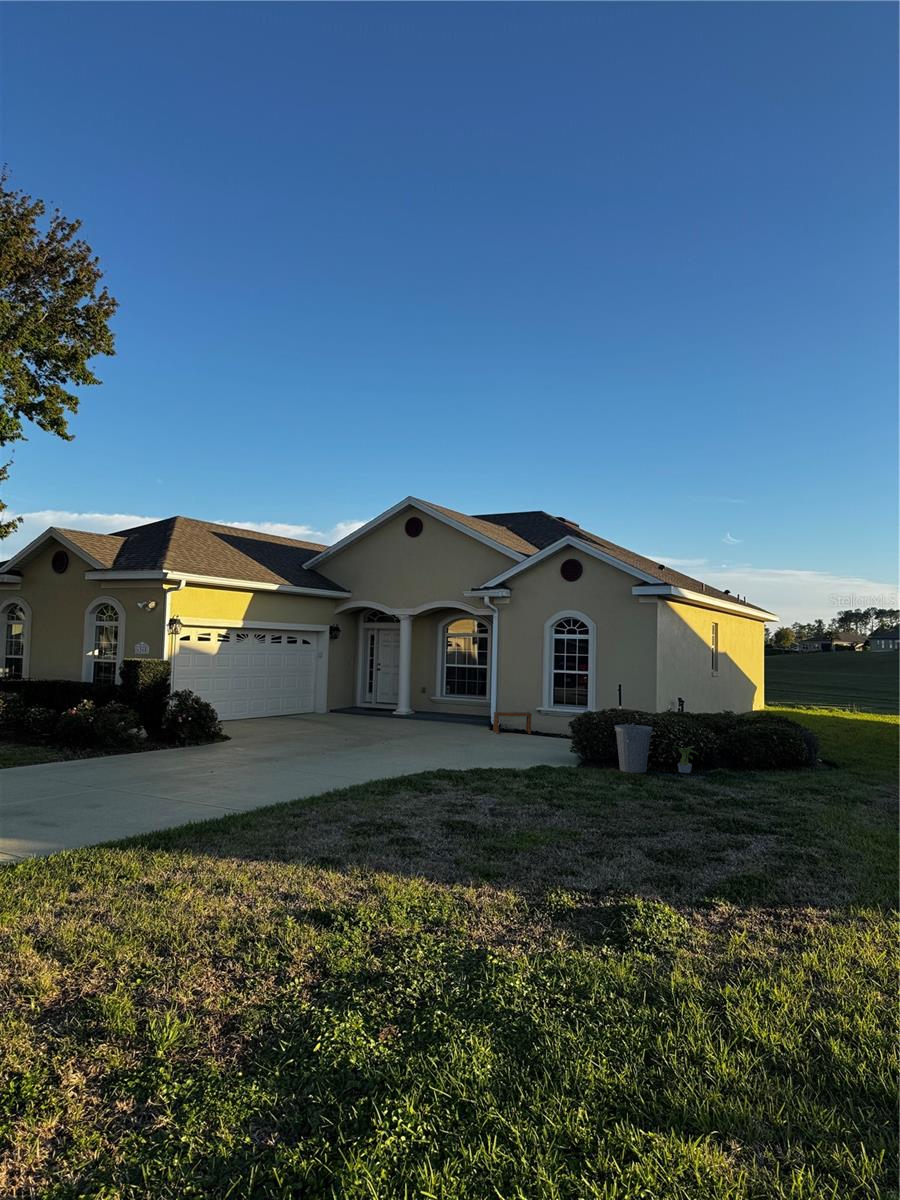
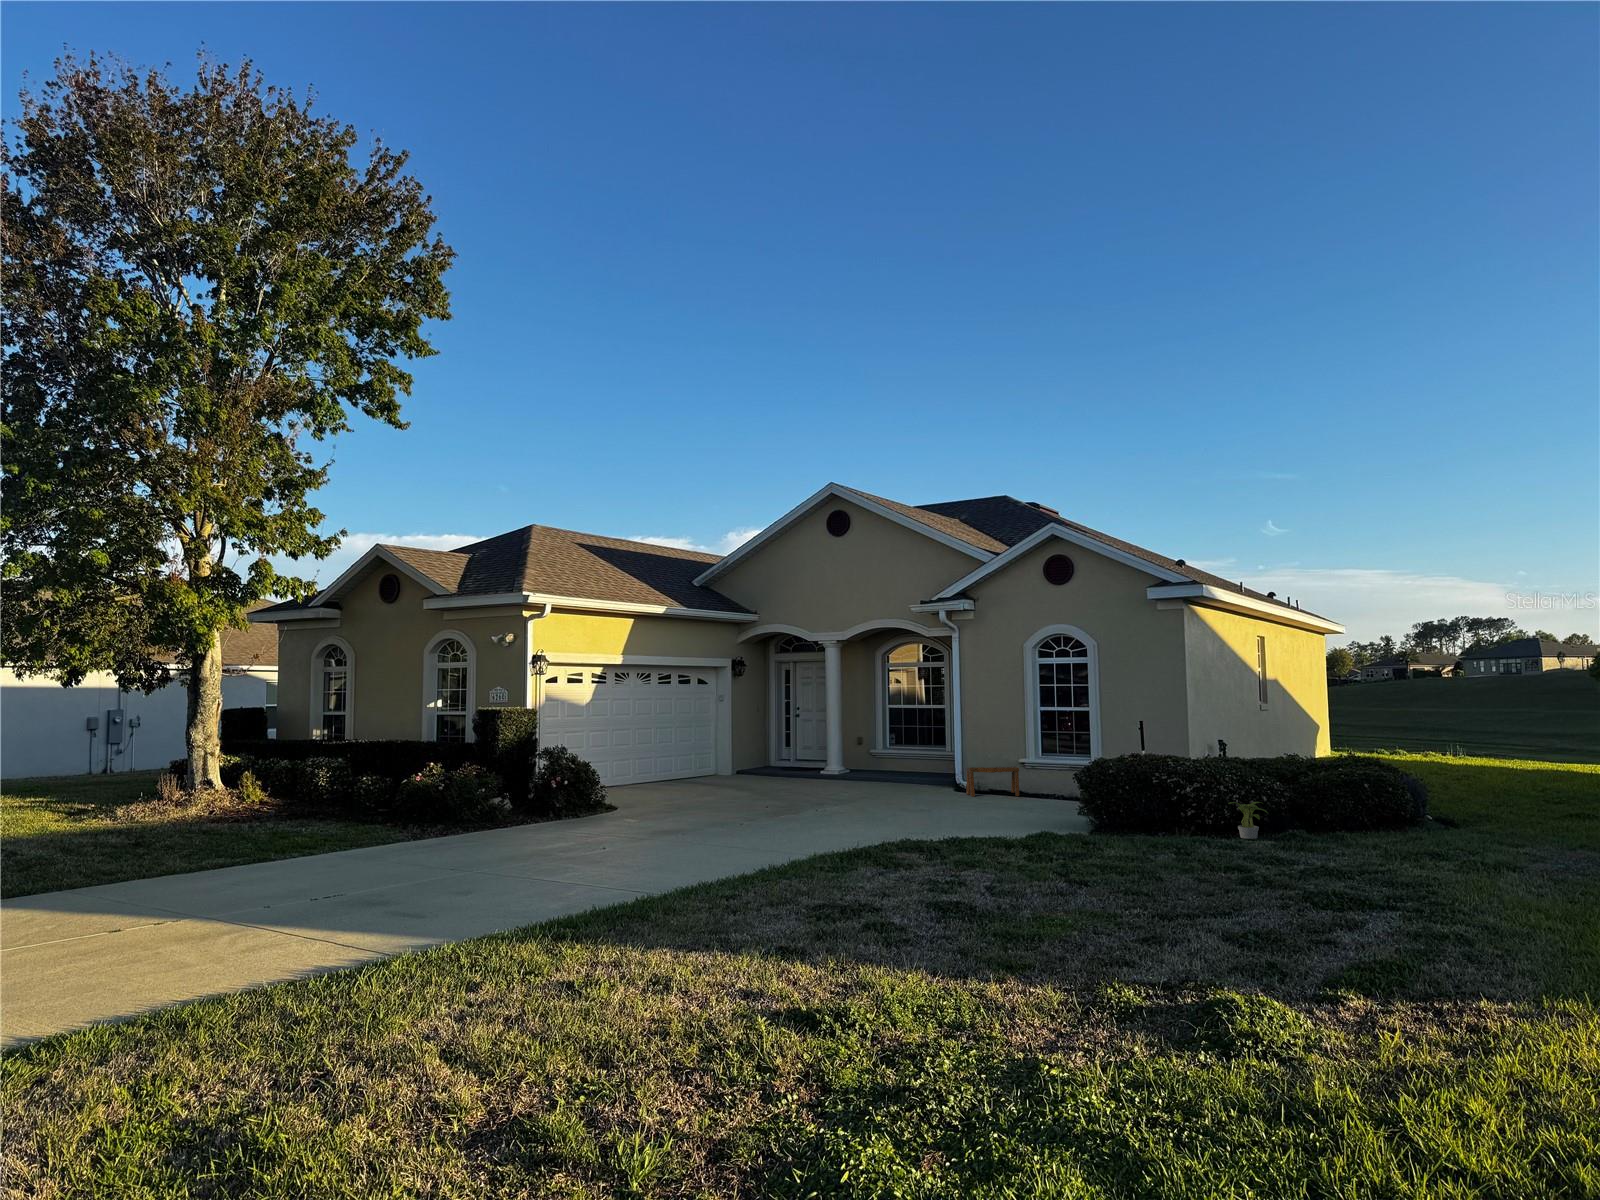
trash can: present [614,723,652,773] -> none [1145,772,1200,840]

